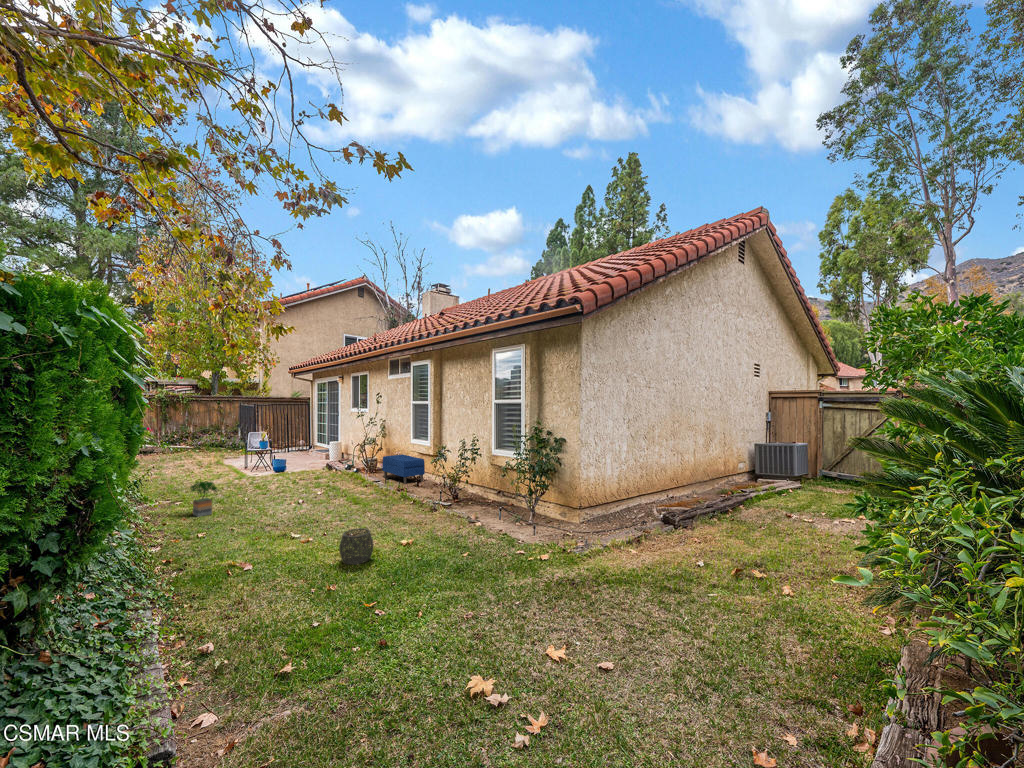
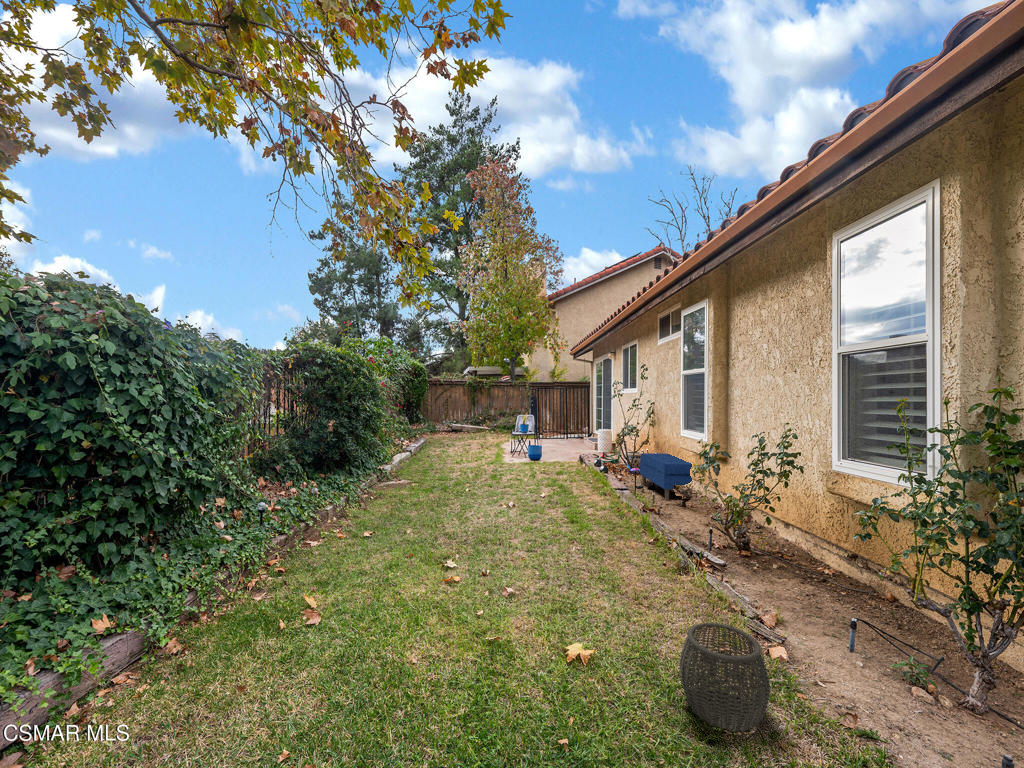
potted tree: present [190,481,218,517] -> none [381,459,410,503]
woven basket: present [339,528,373,565] -> present [679,623,771,732]

